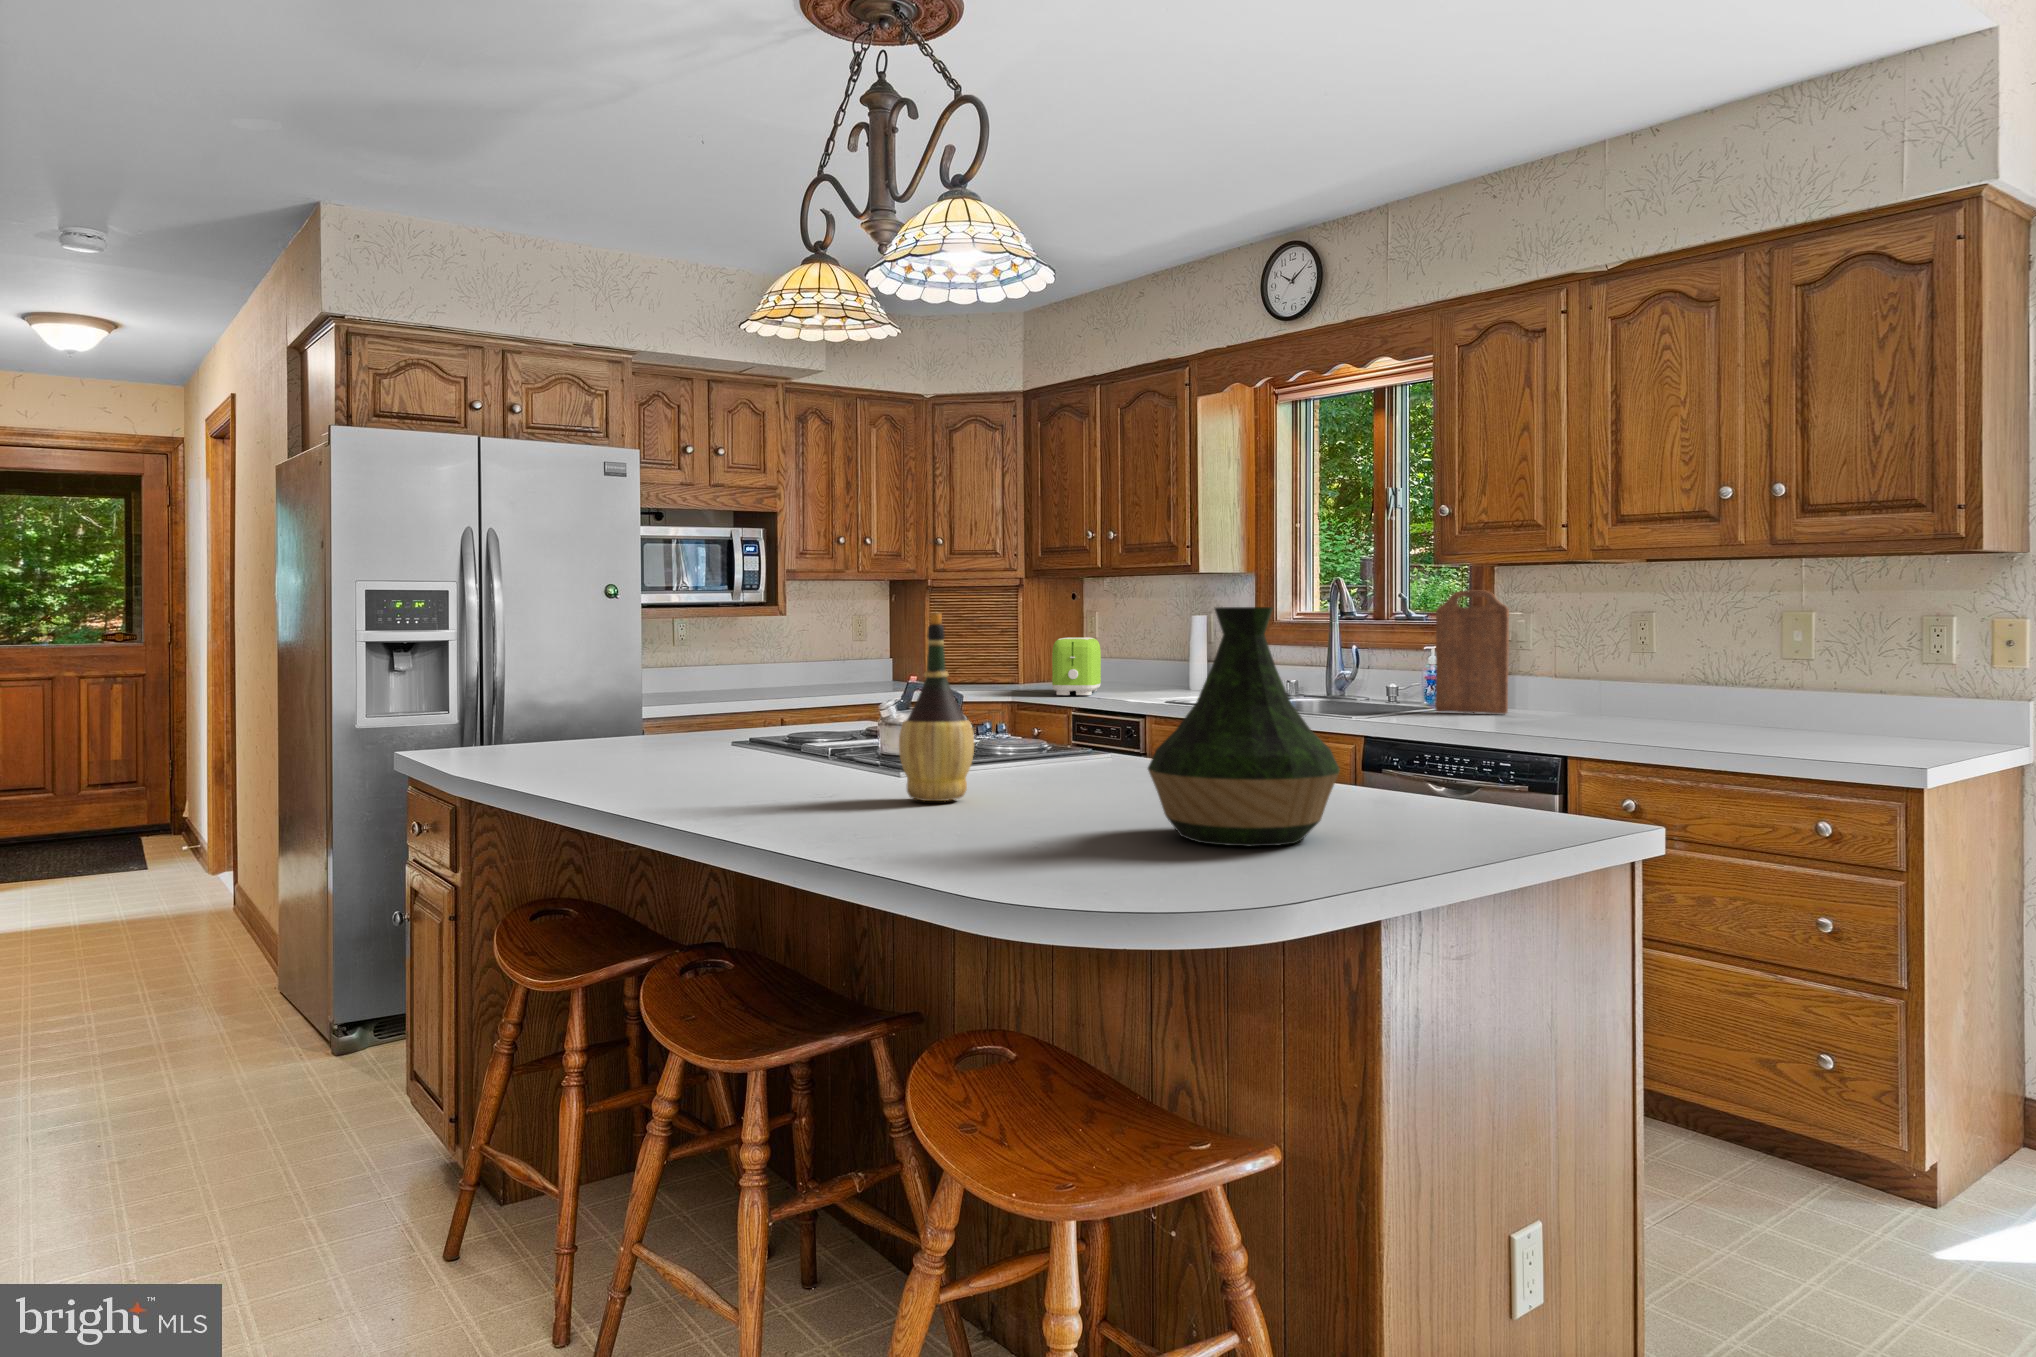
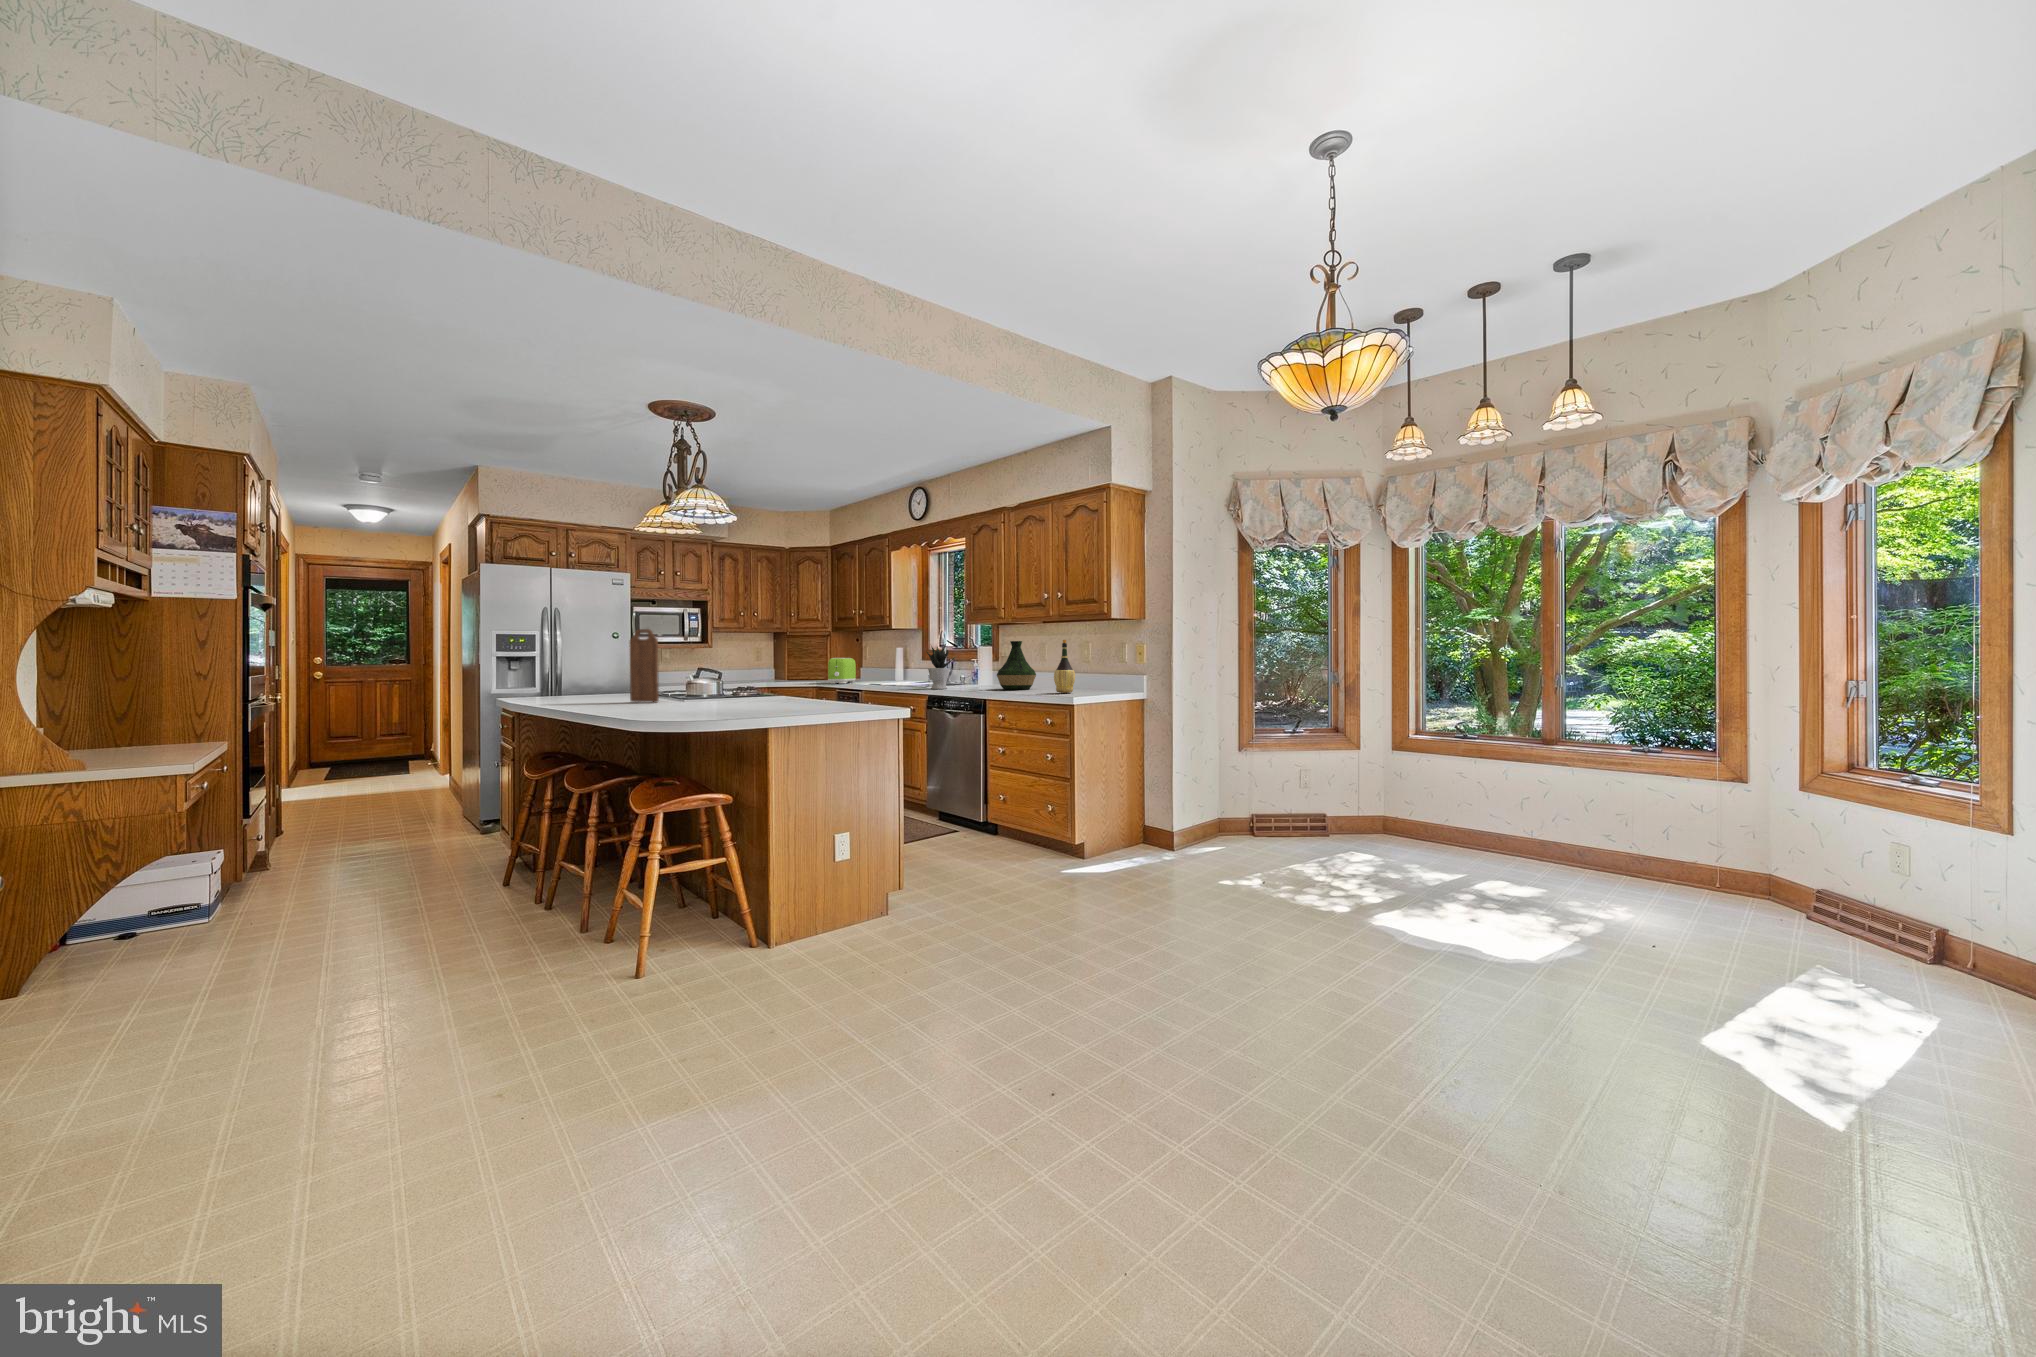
cutting board: present [1435,590,1509,714] -> present [630,629,659,703]
vase: present [1148,607,1340,847] -> present [997,641,1036,690]
potted plant: none [1363,611,1441,723] -> present [927,644,955,689]
wine bottle: present [899,613,974,801] -> present [1054,640,1075,693]

